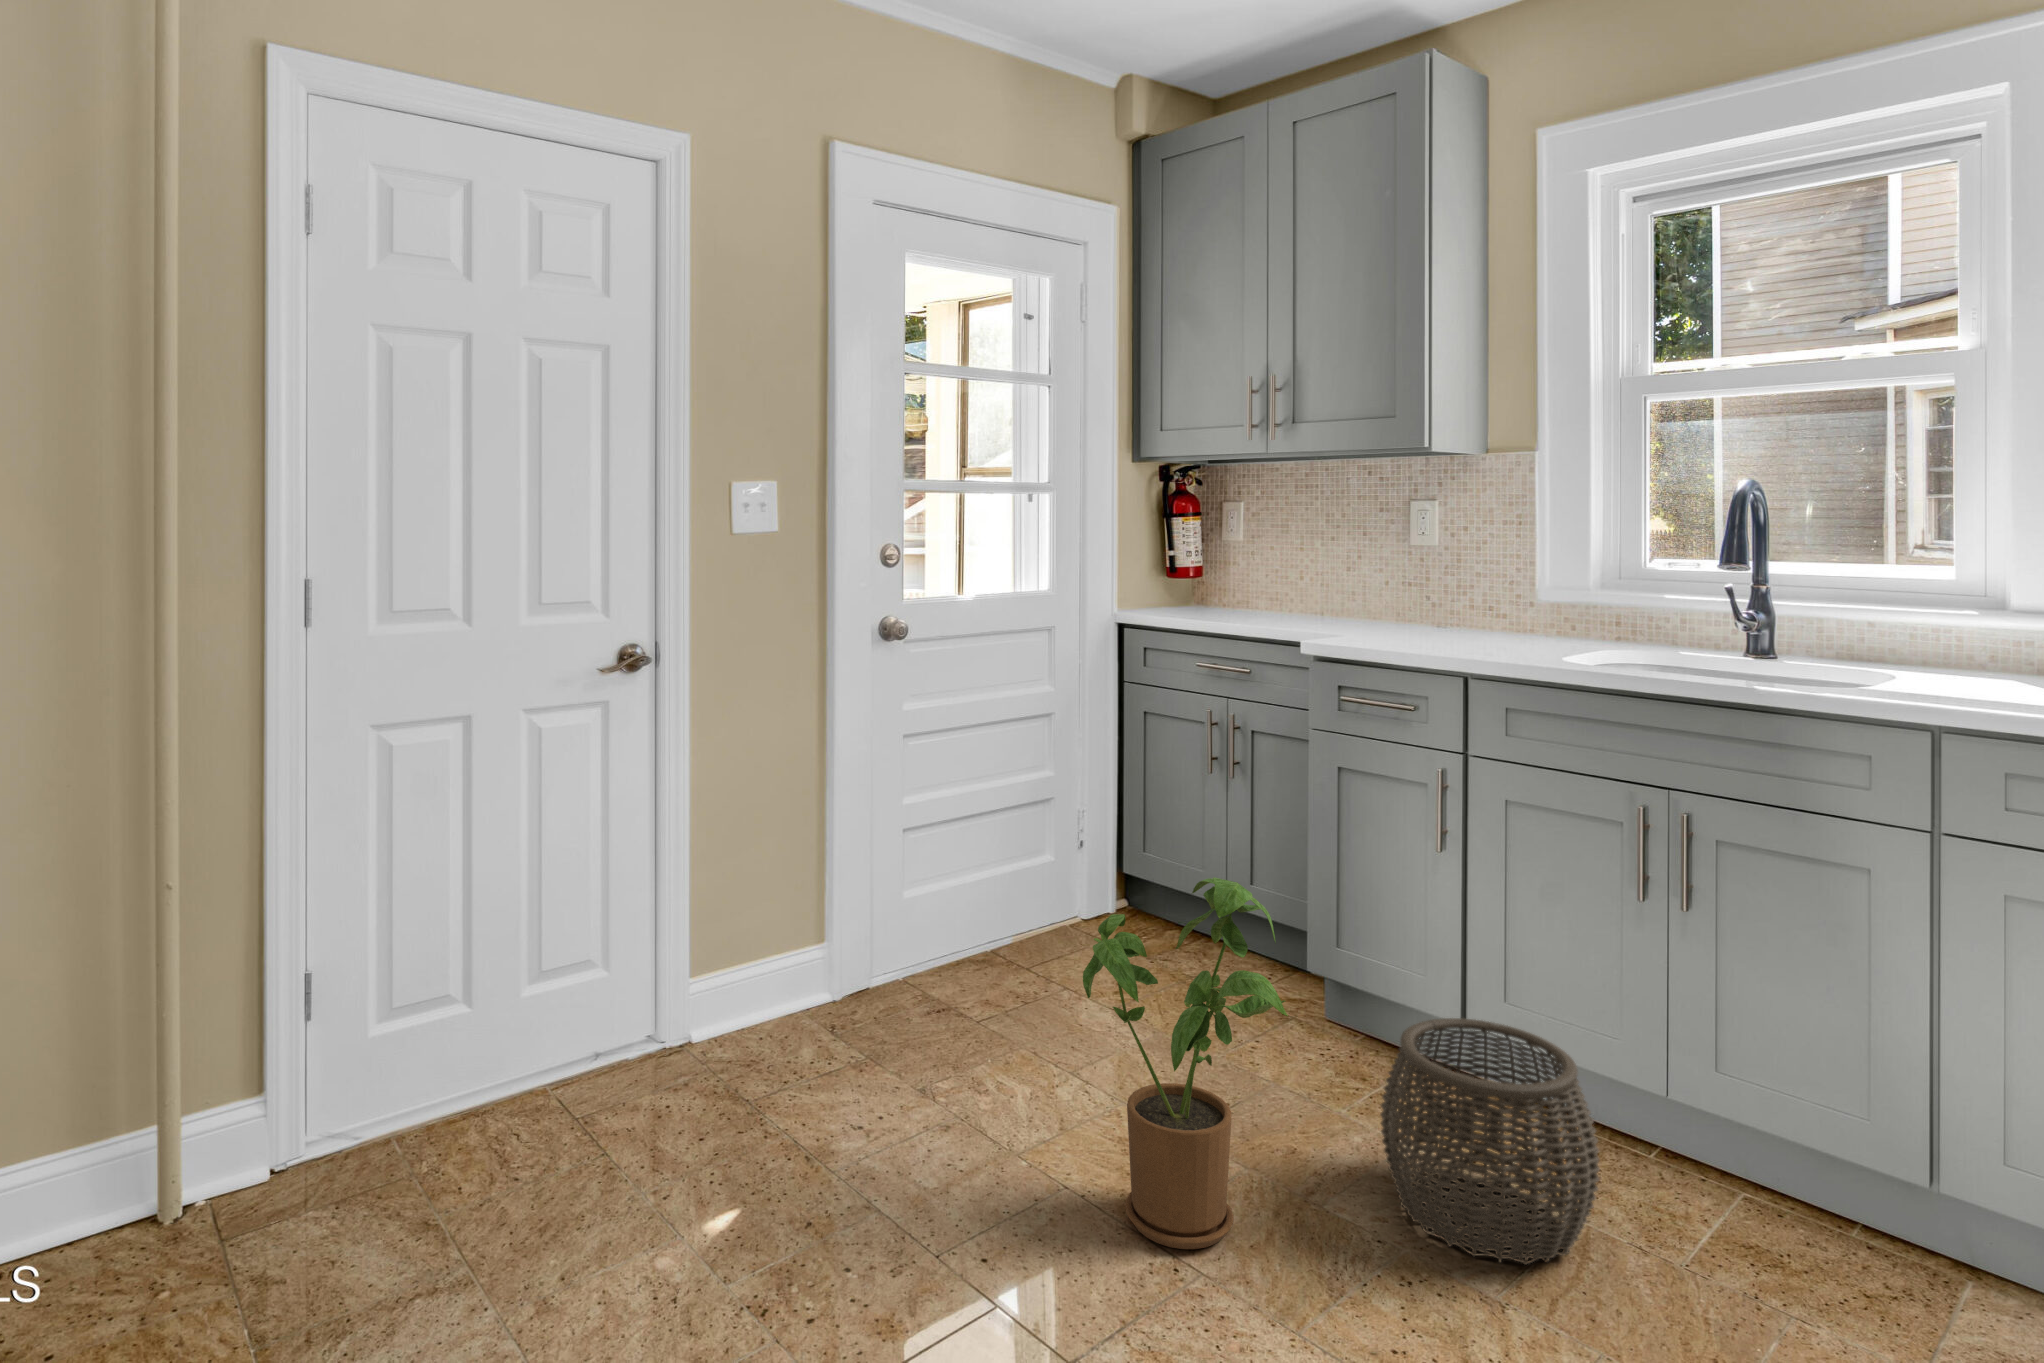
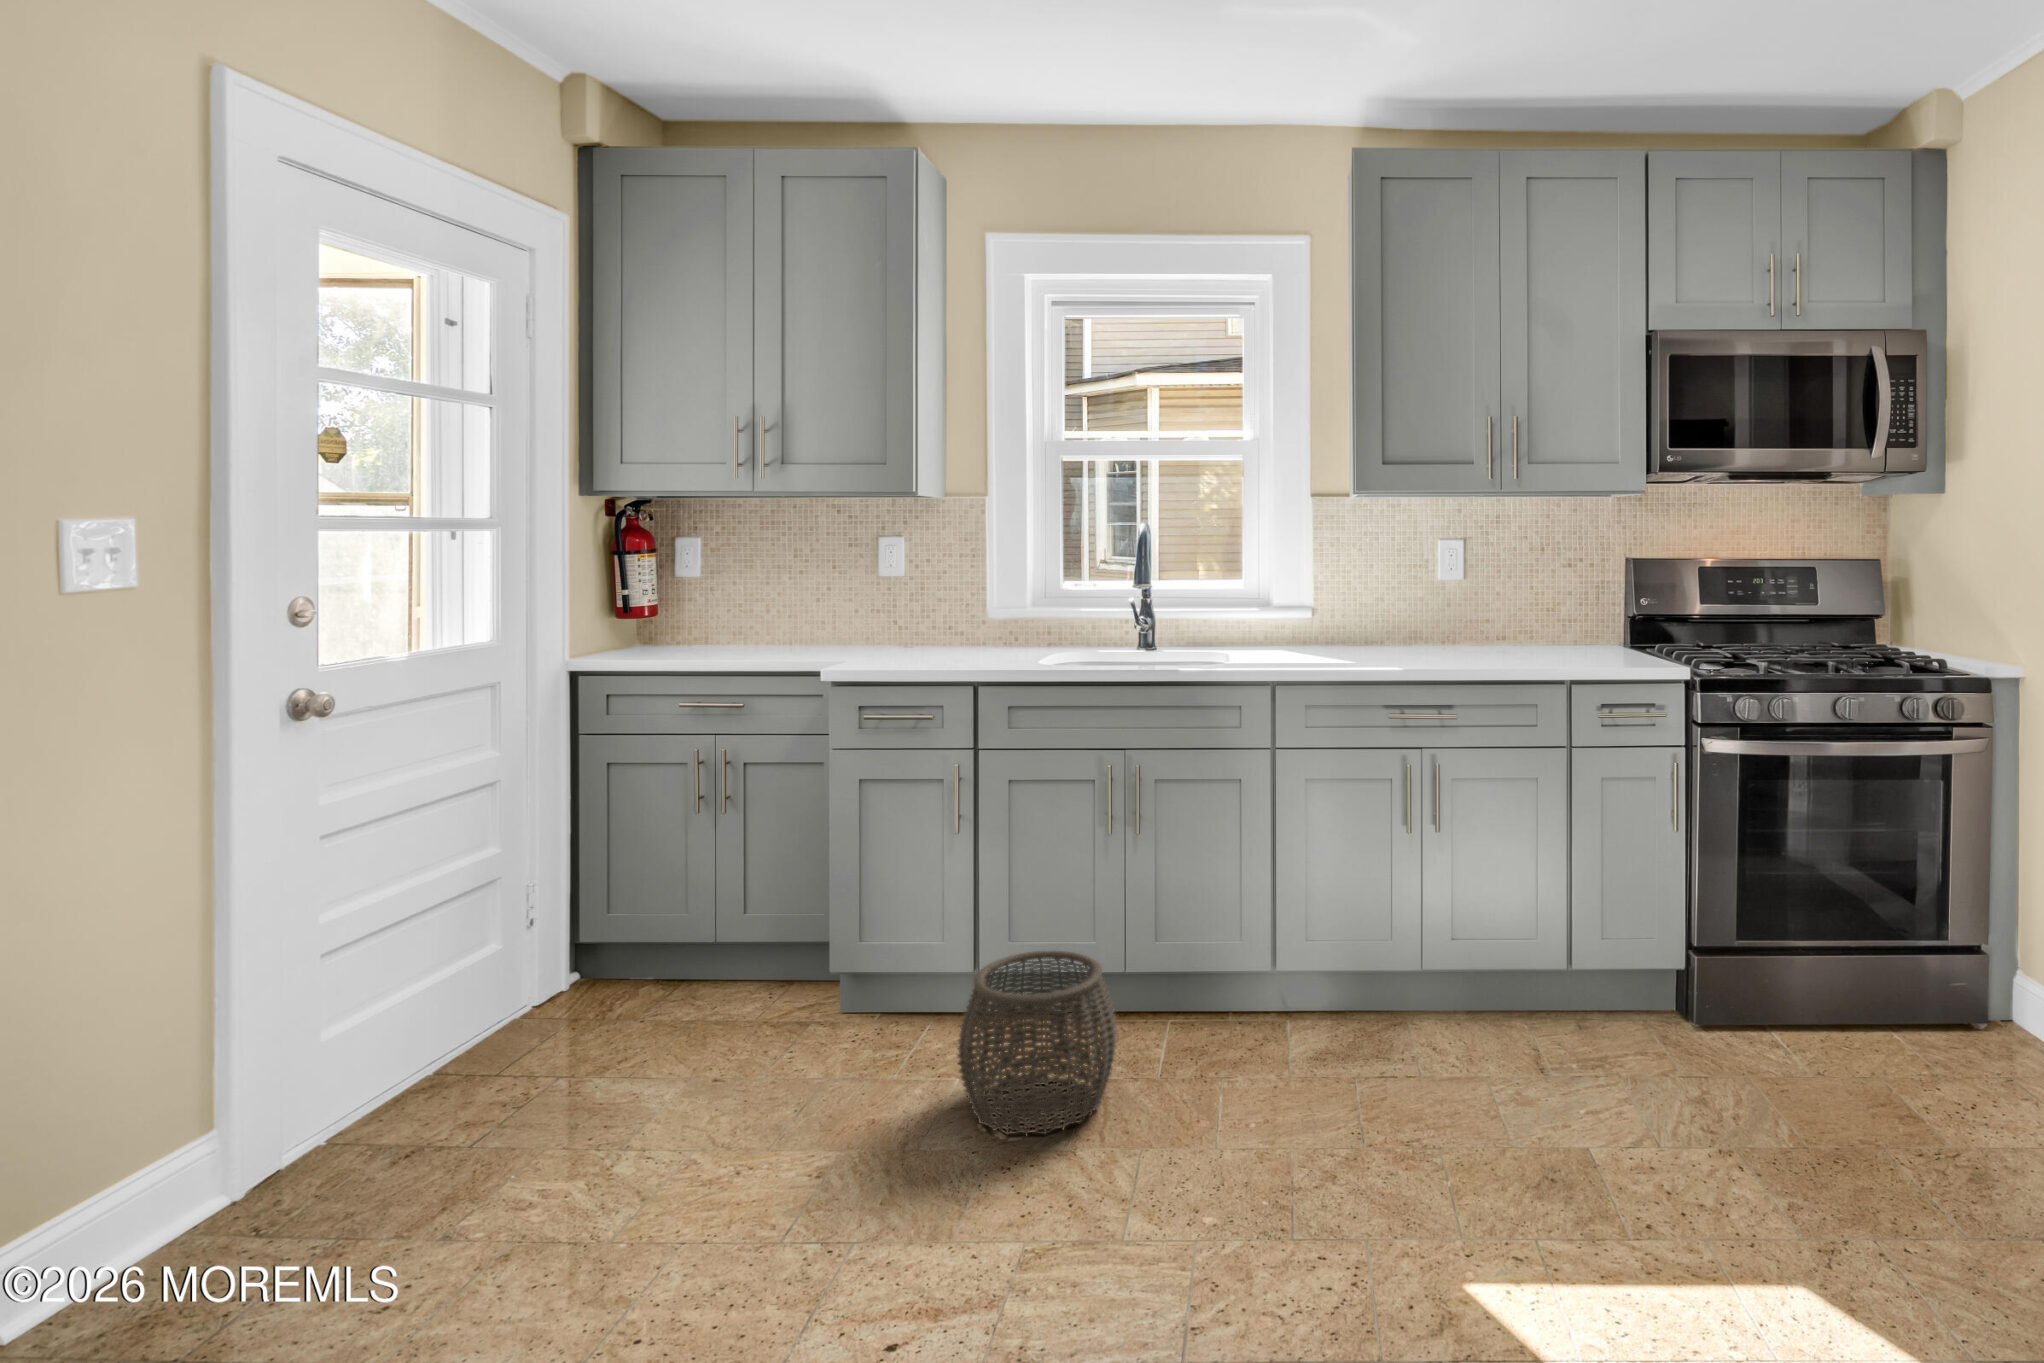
house plant: present [1083,877,1288,1249] -> none [707,889,929,1250]

